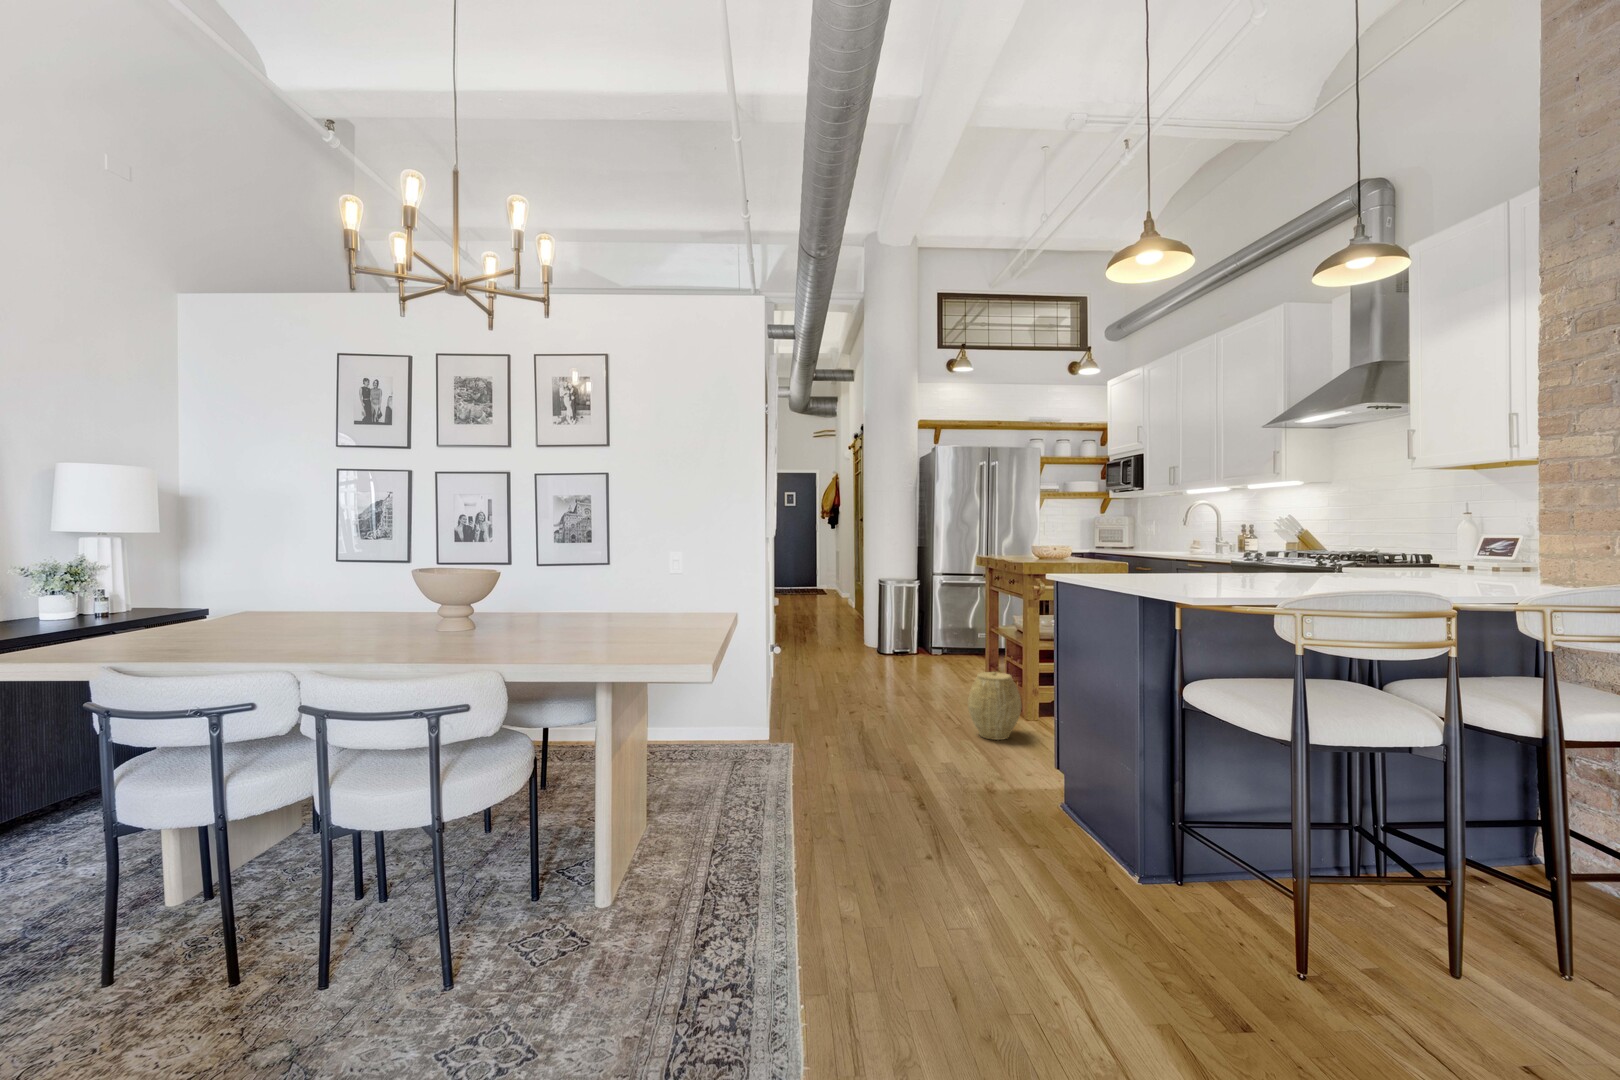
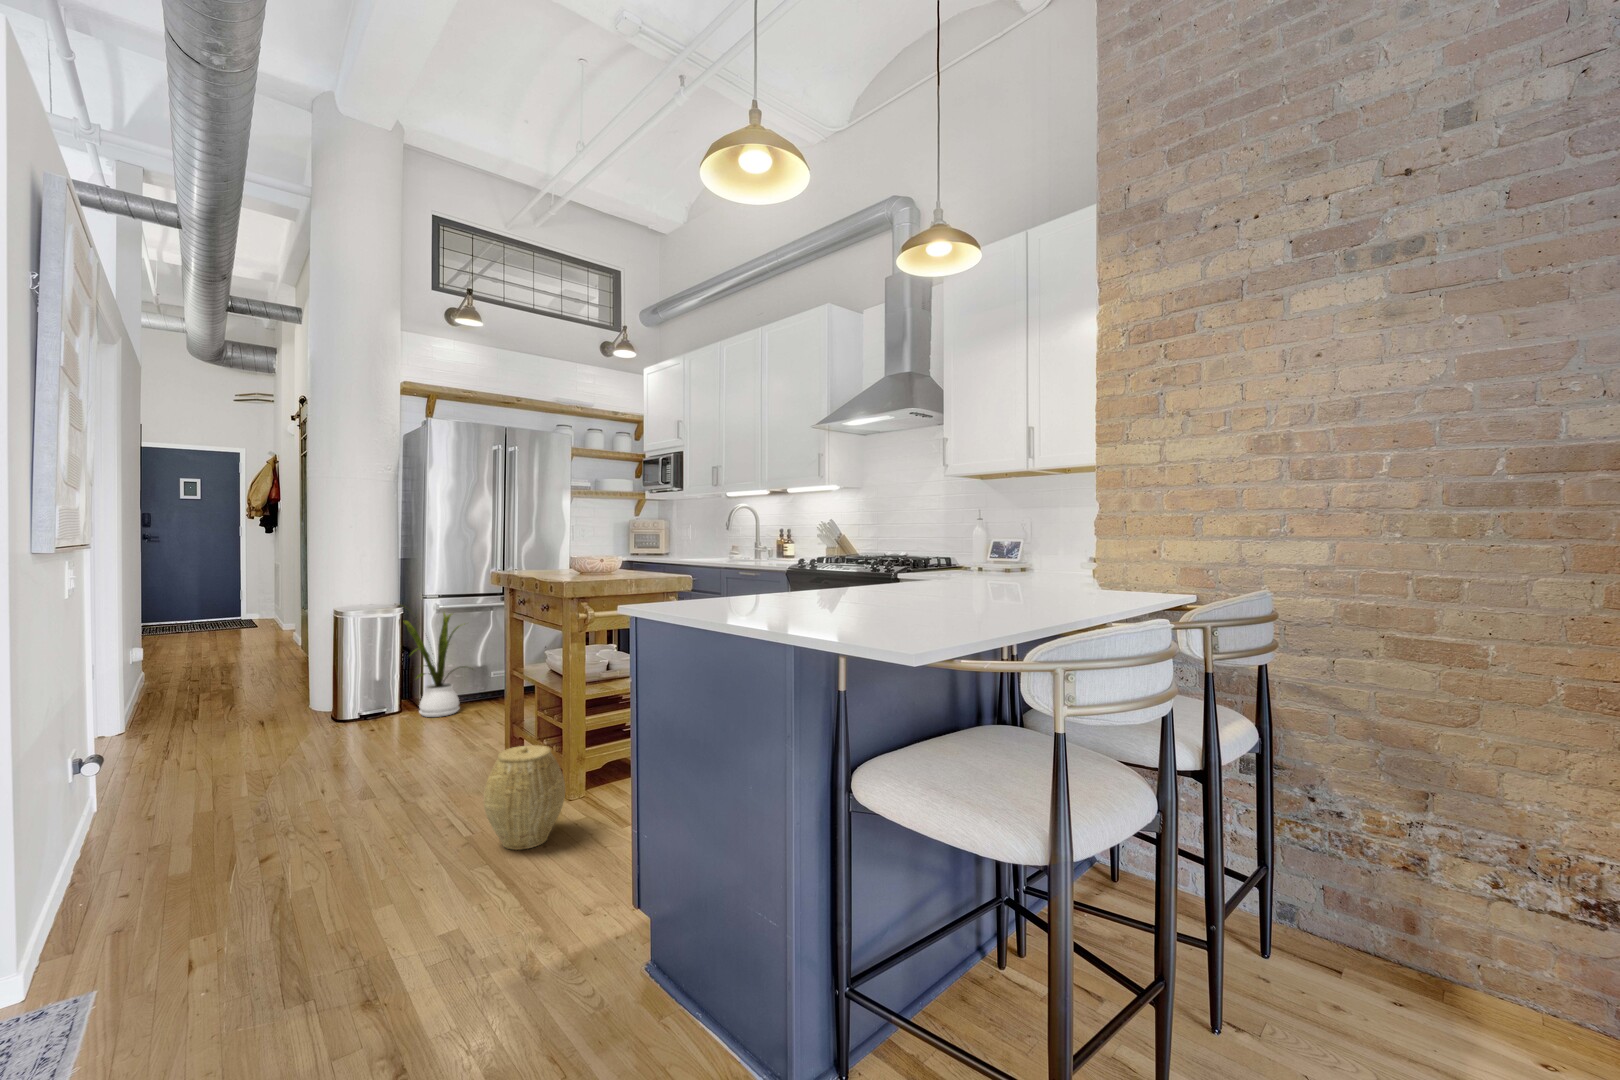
house plant: none [912,577,968,661] -> present [403,613,465,717]

